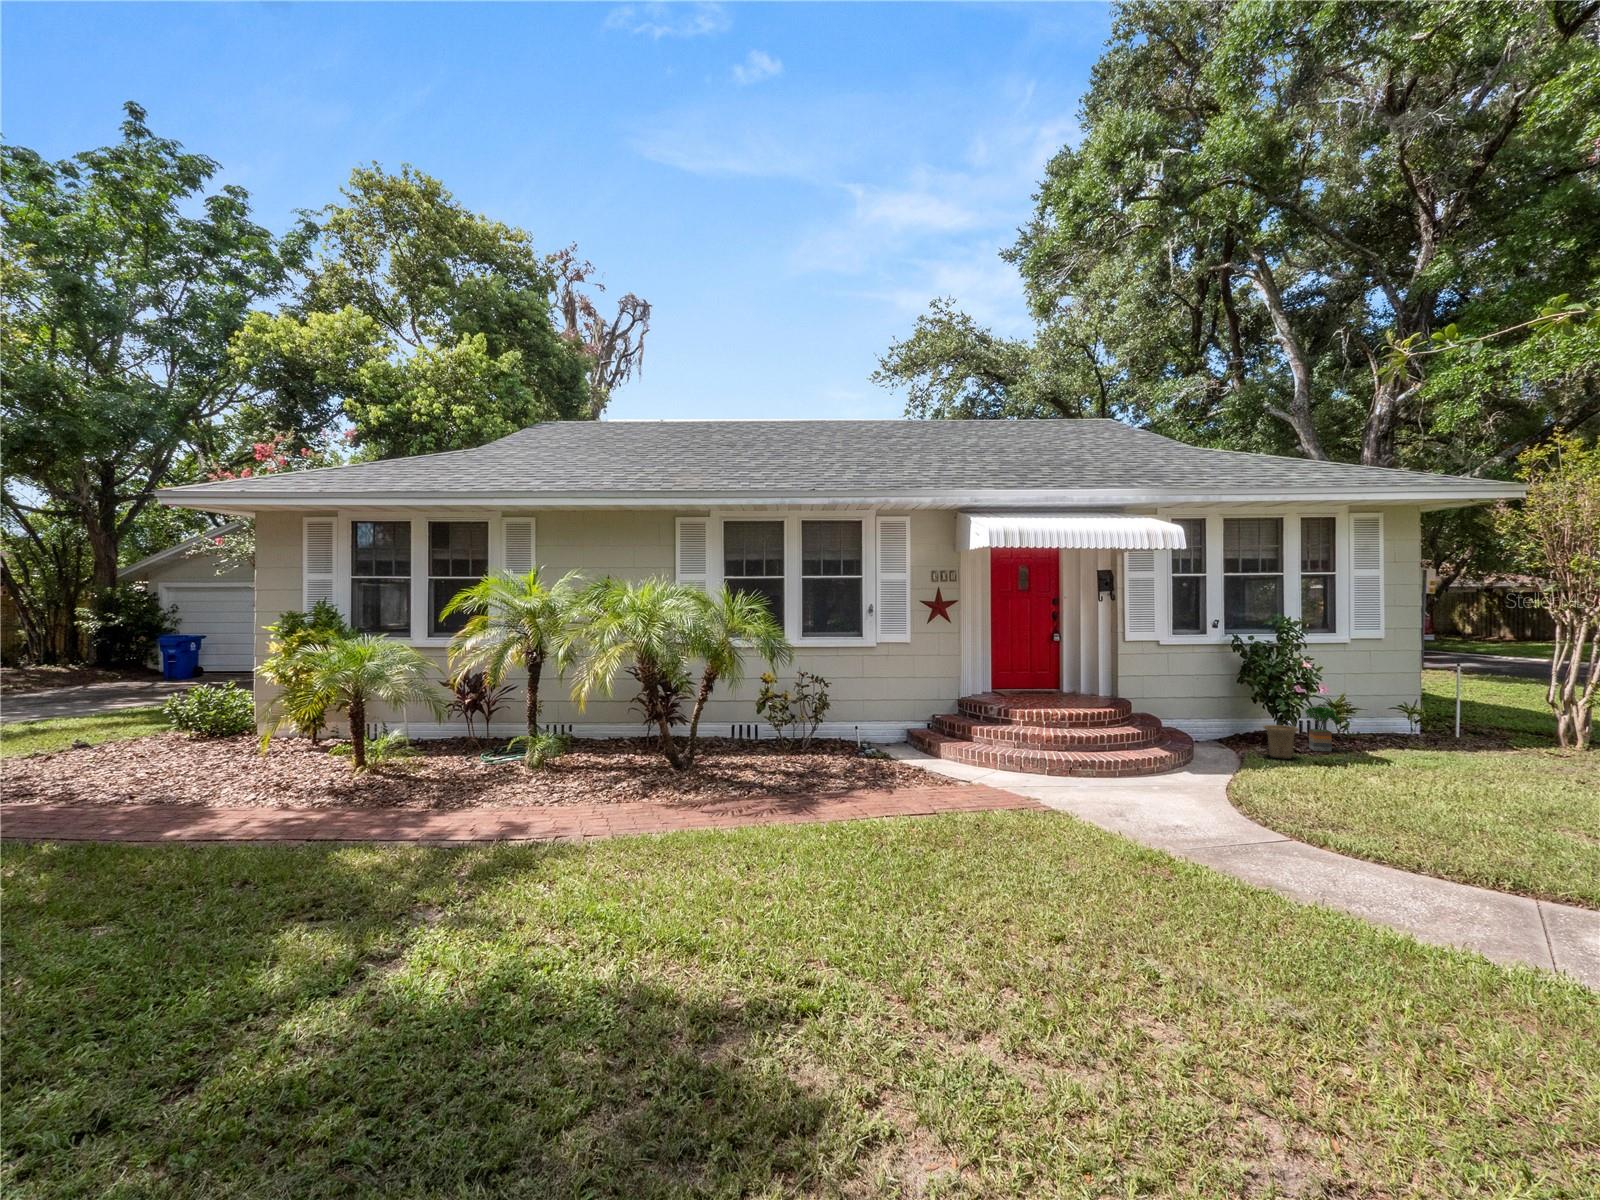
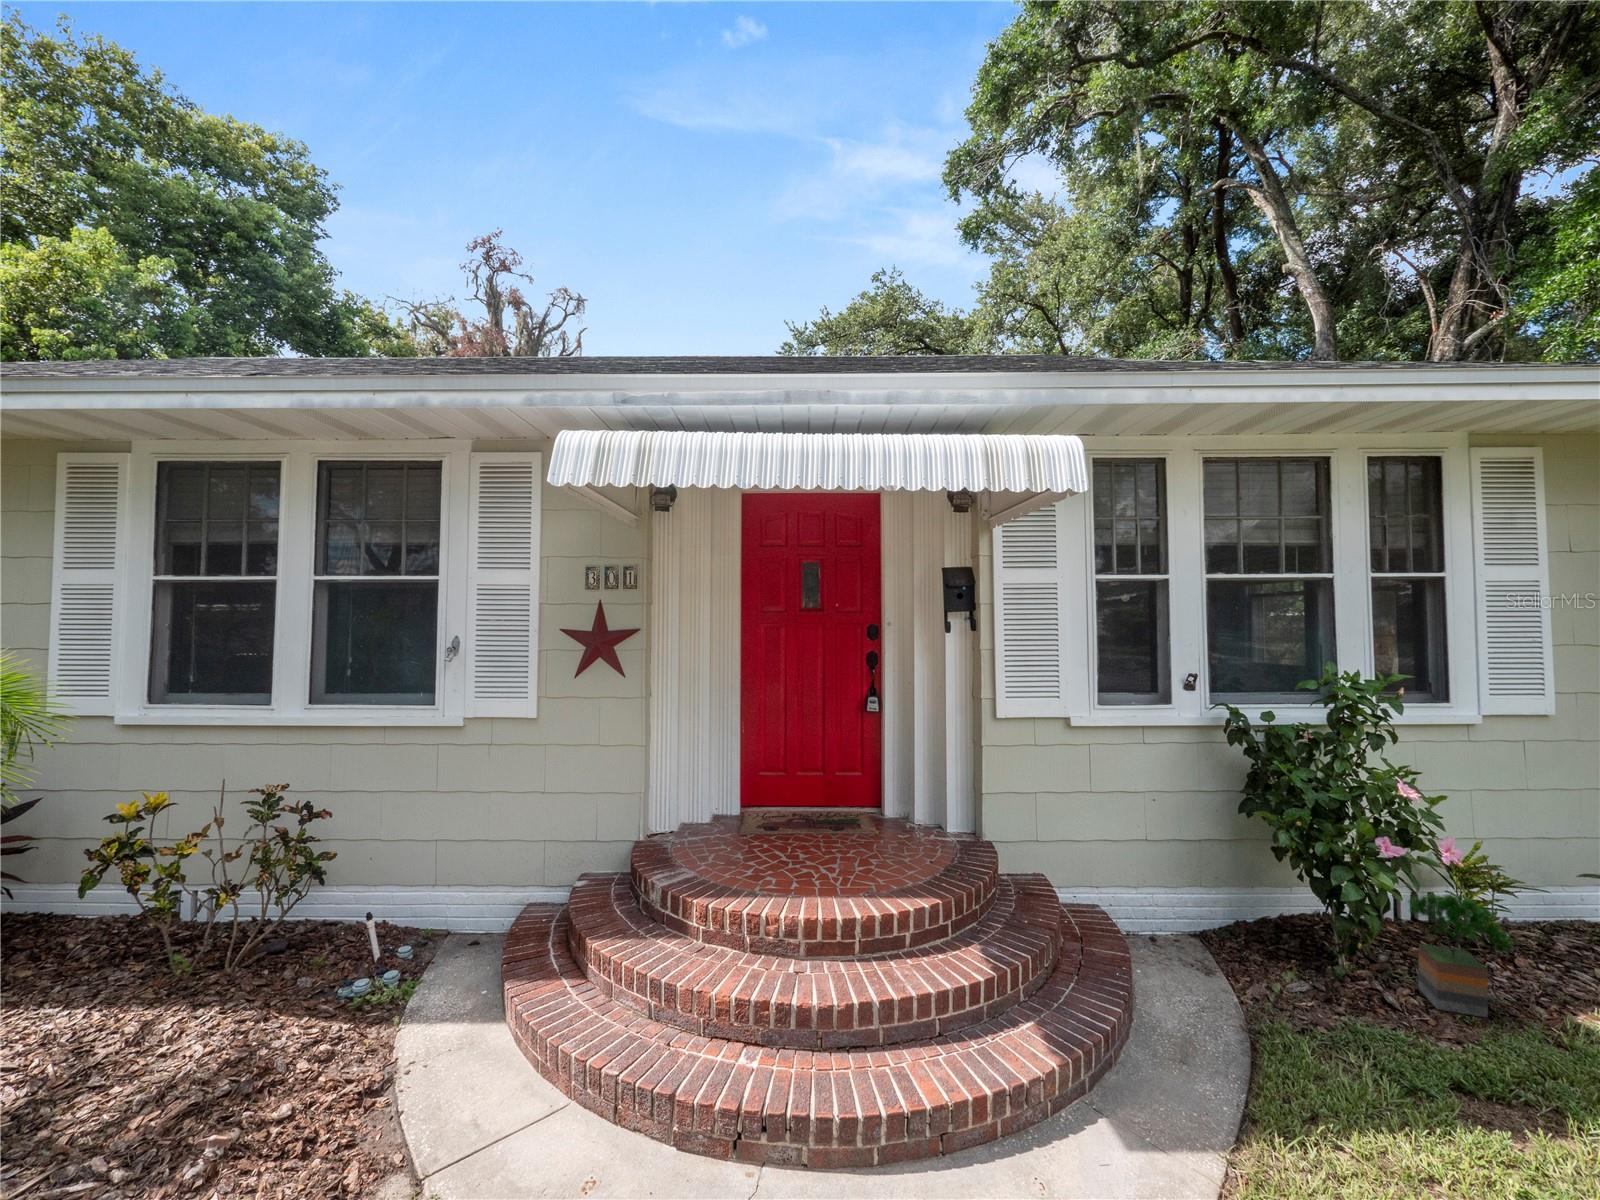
basket: present [1263,725,1299,759] -> none [1306,950,1413,1065]

